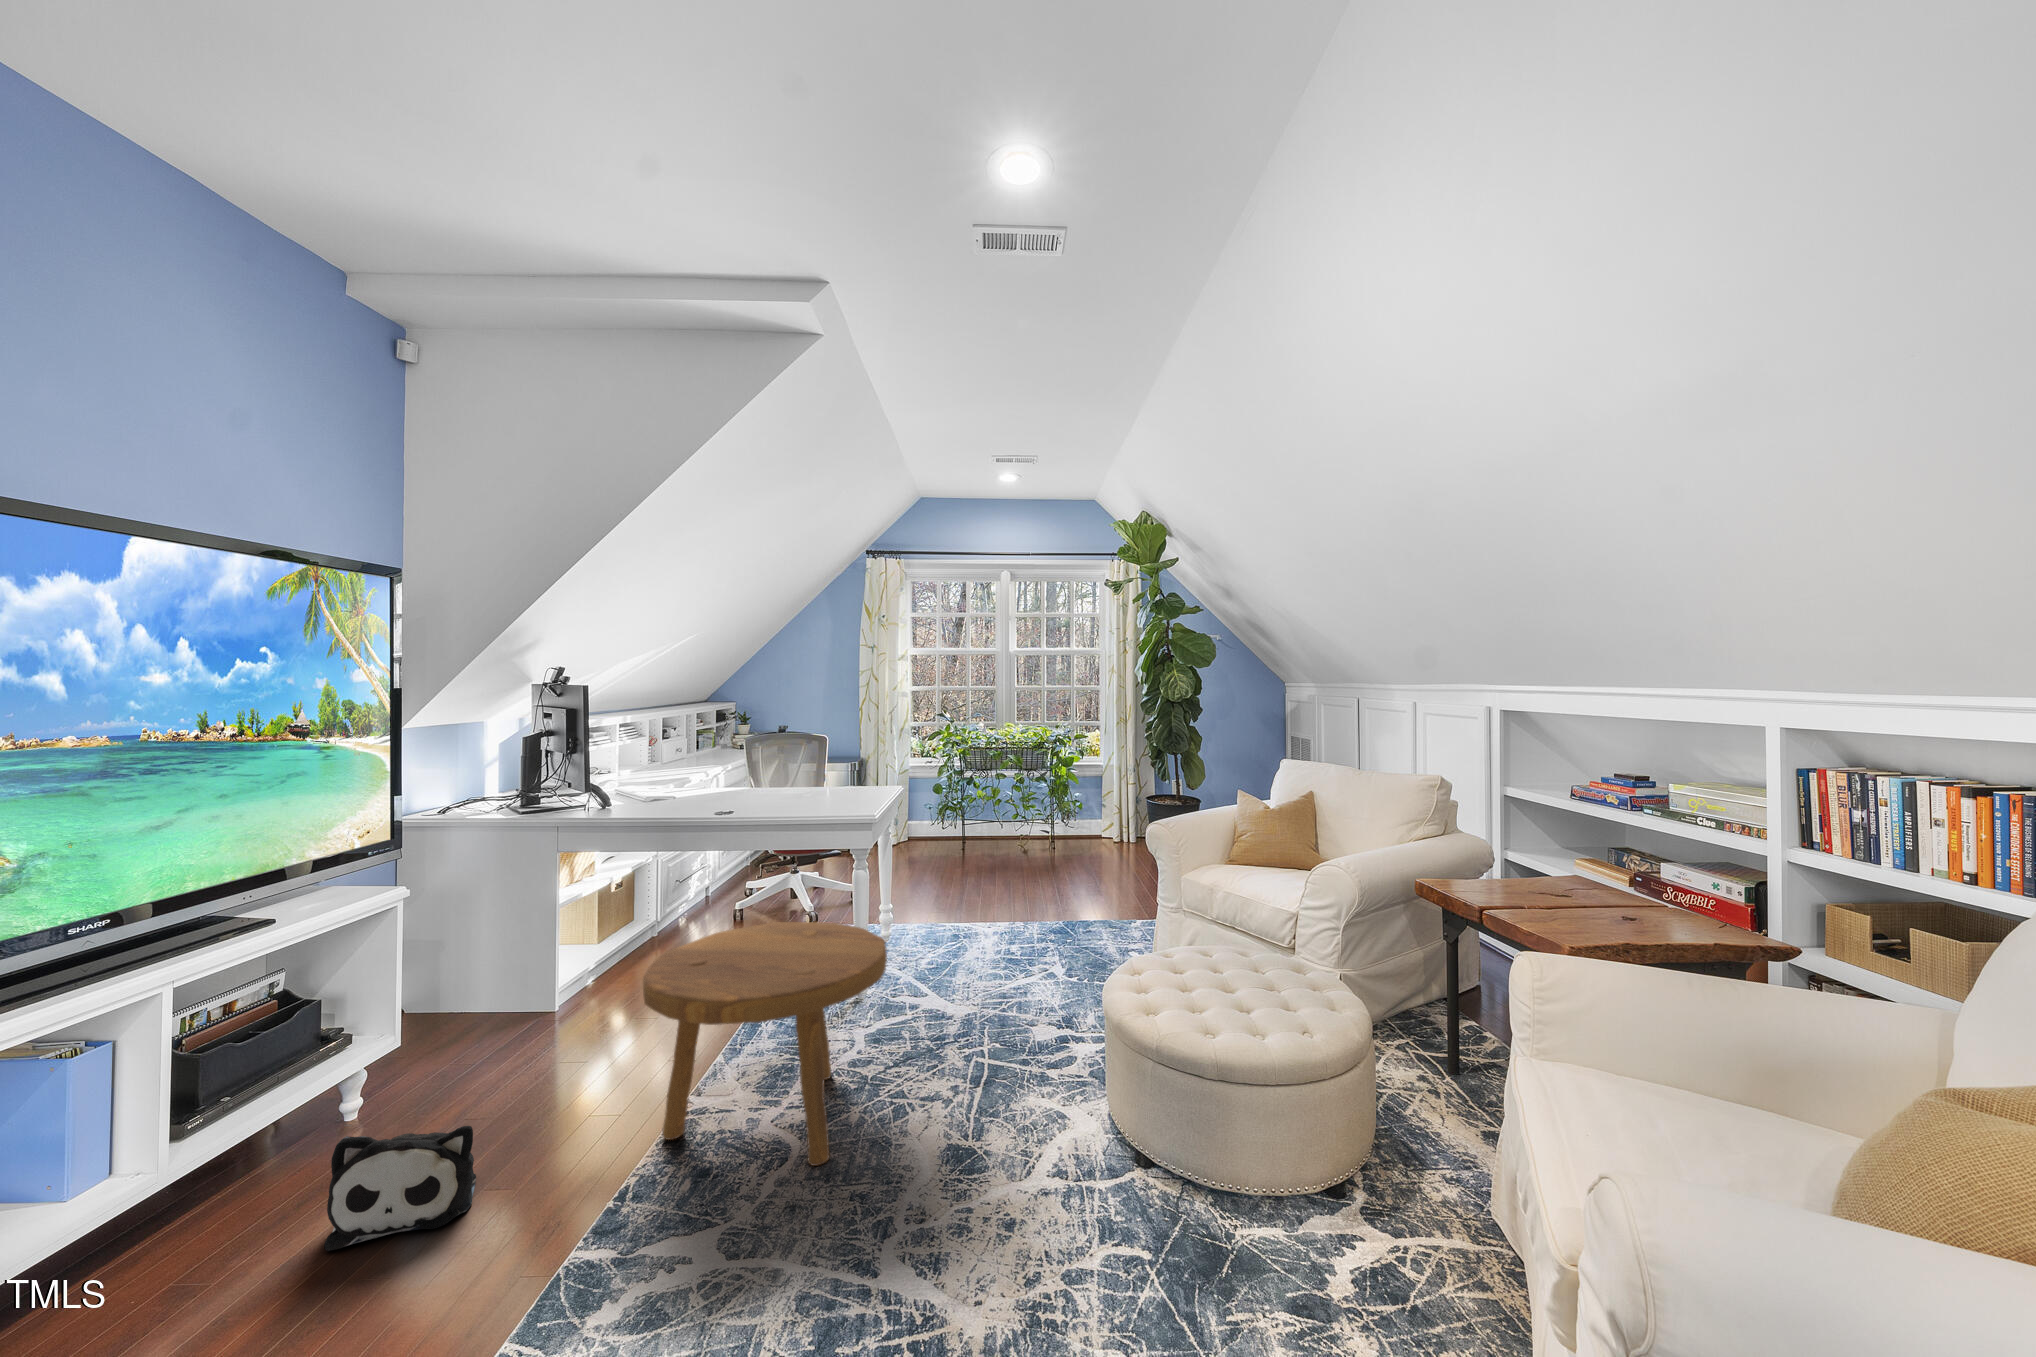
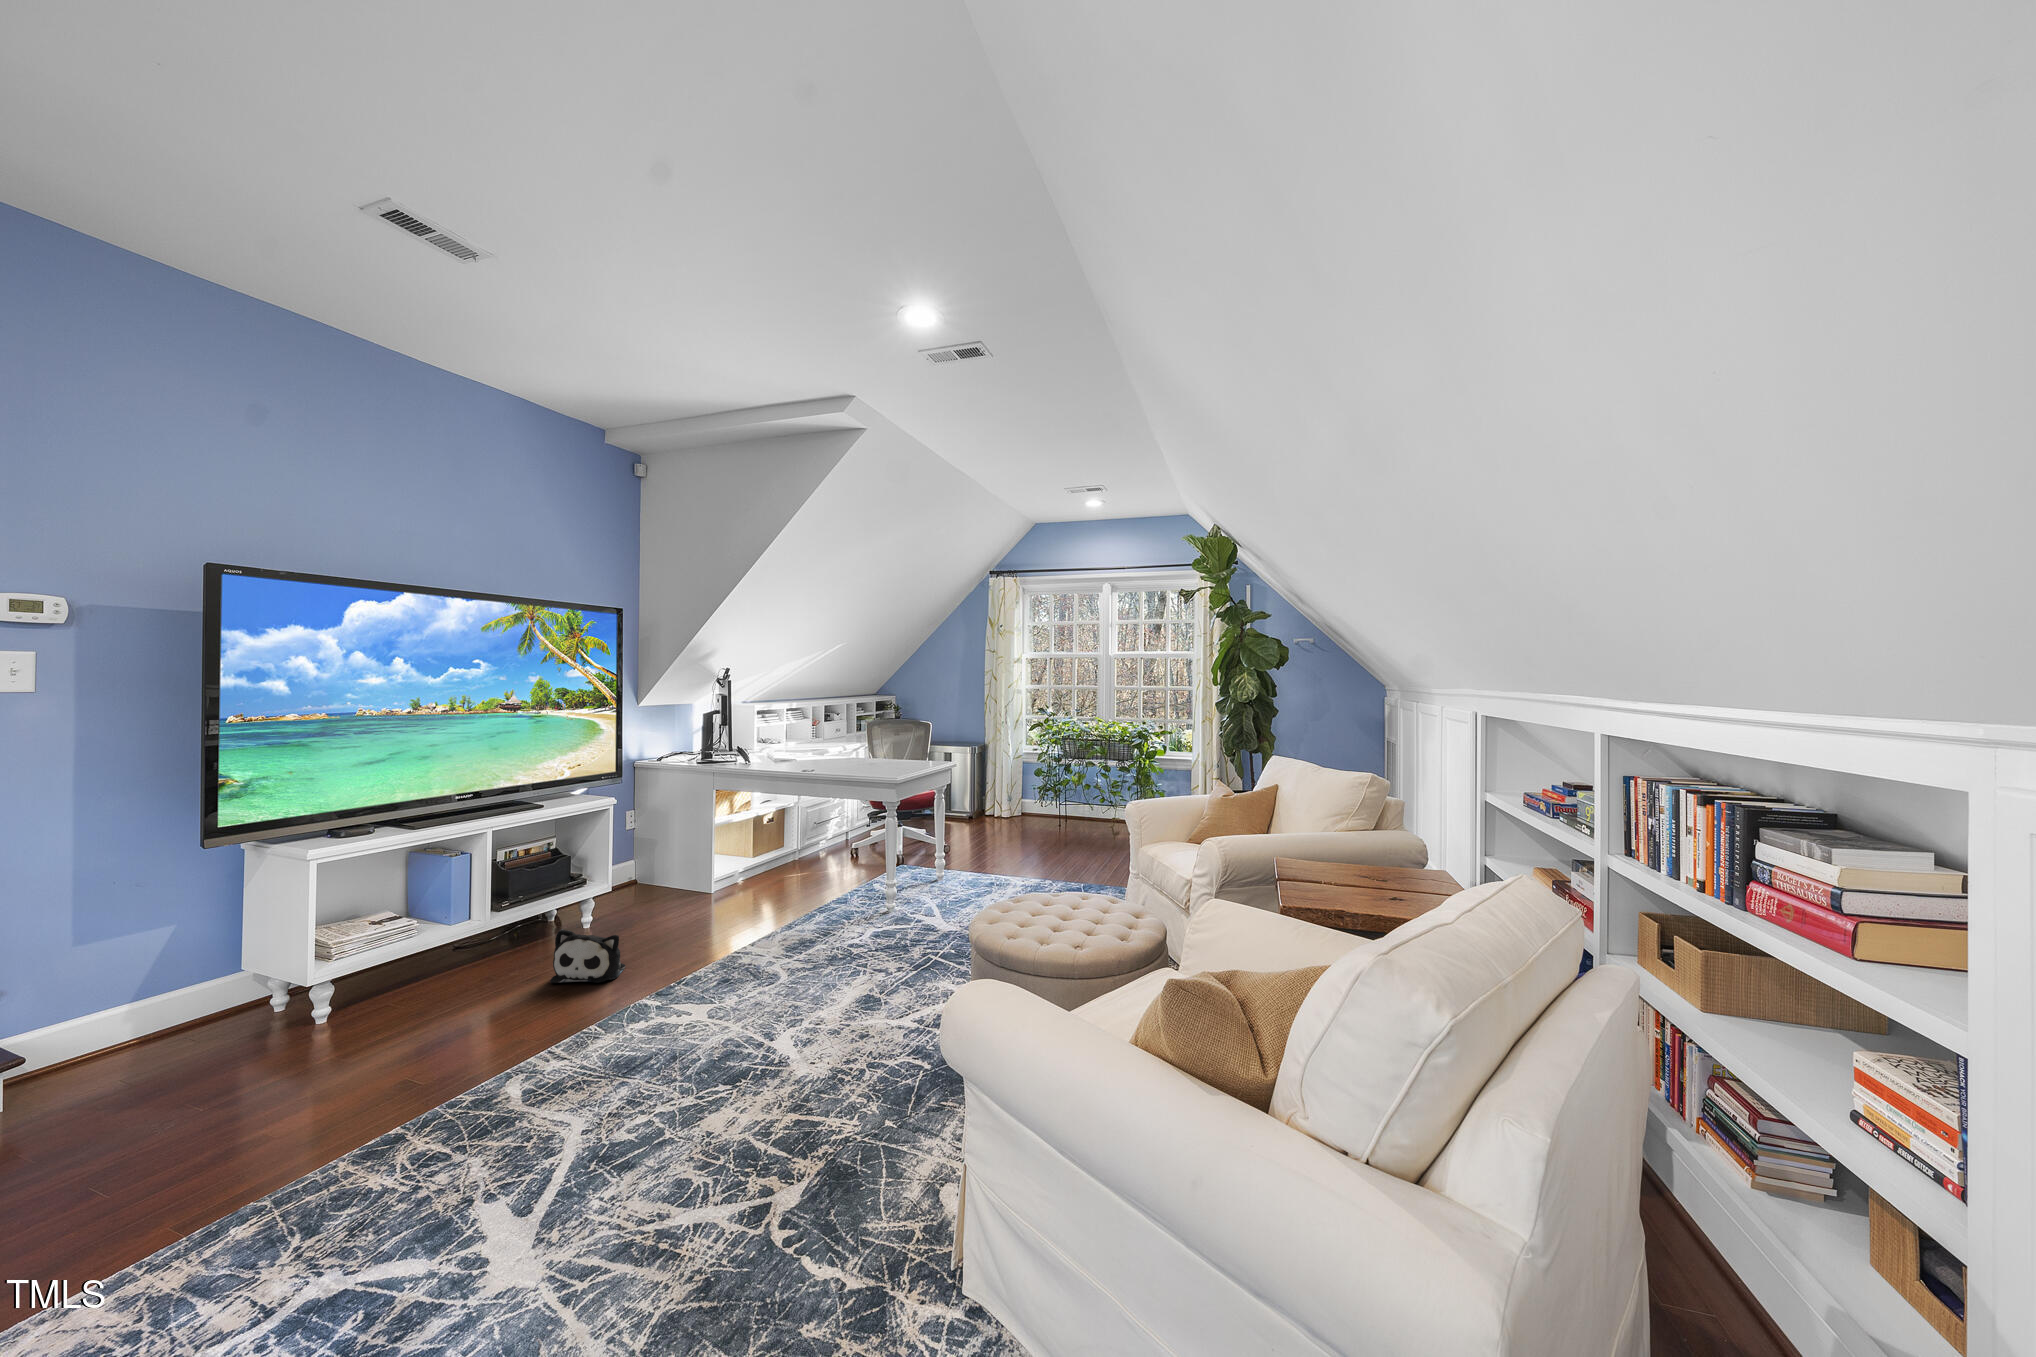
footstool: present [643,922,887,1166] -> none [705,850,855,990]

